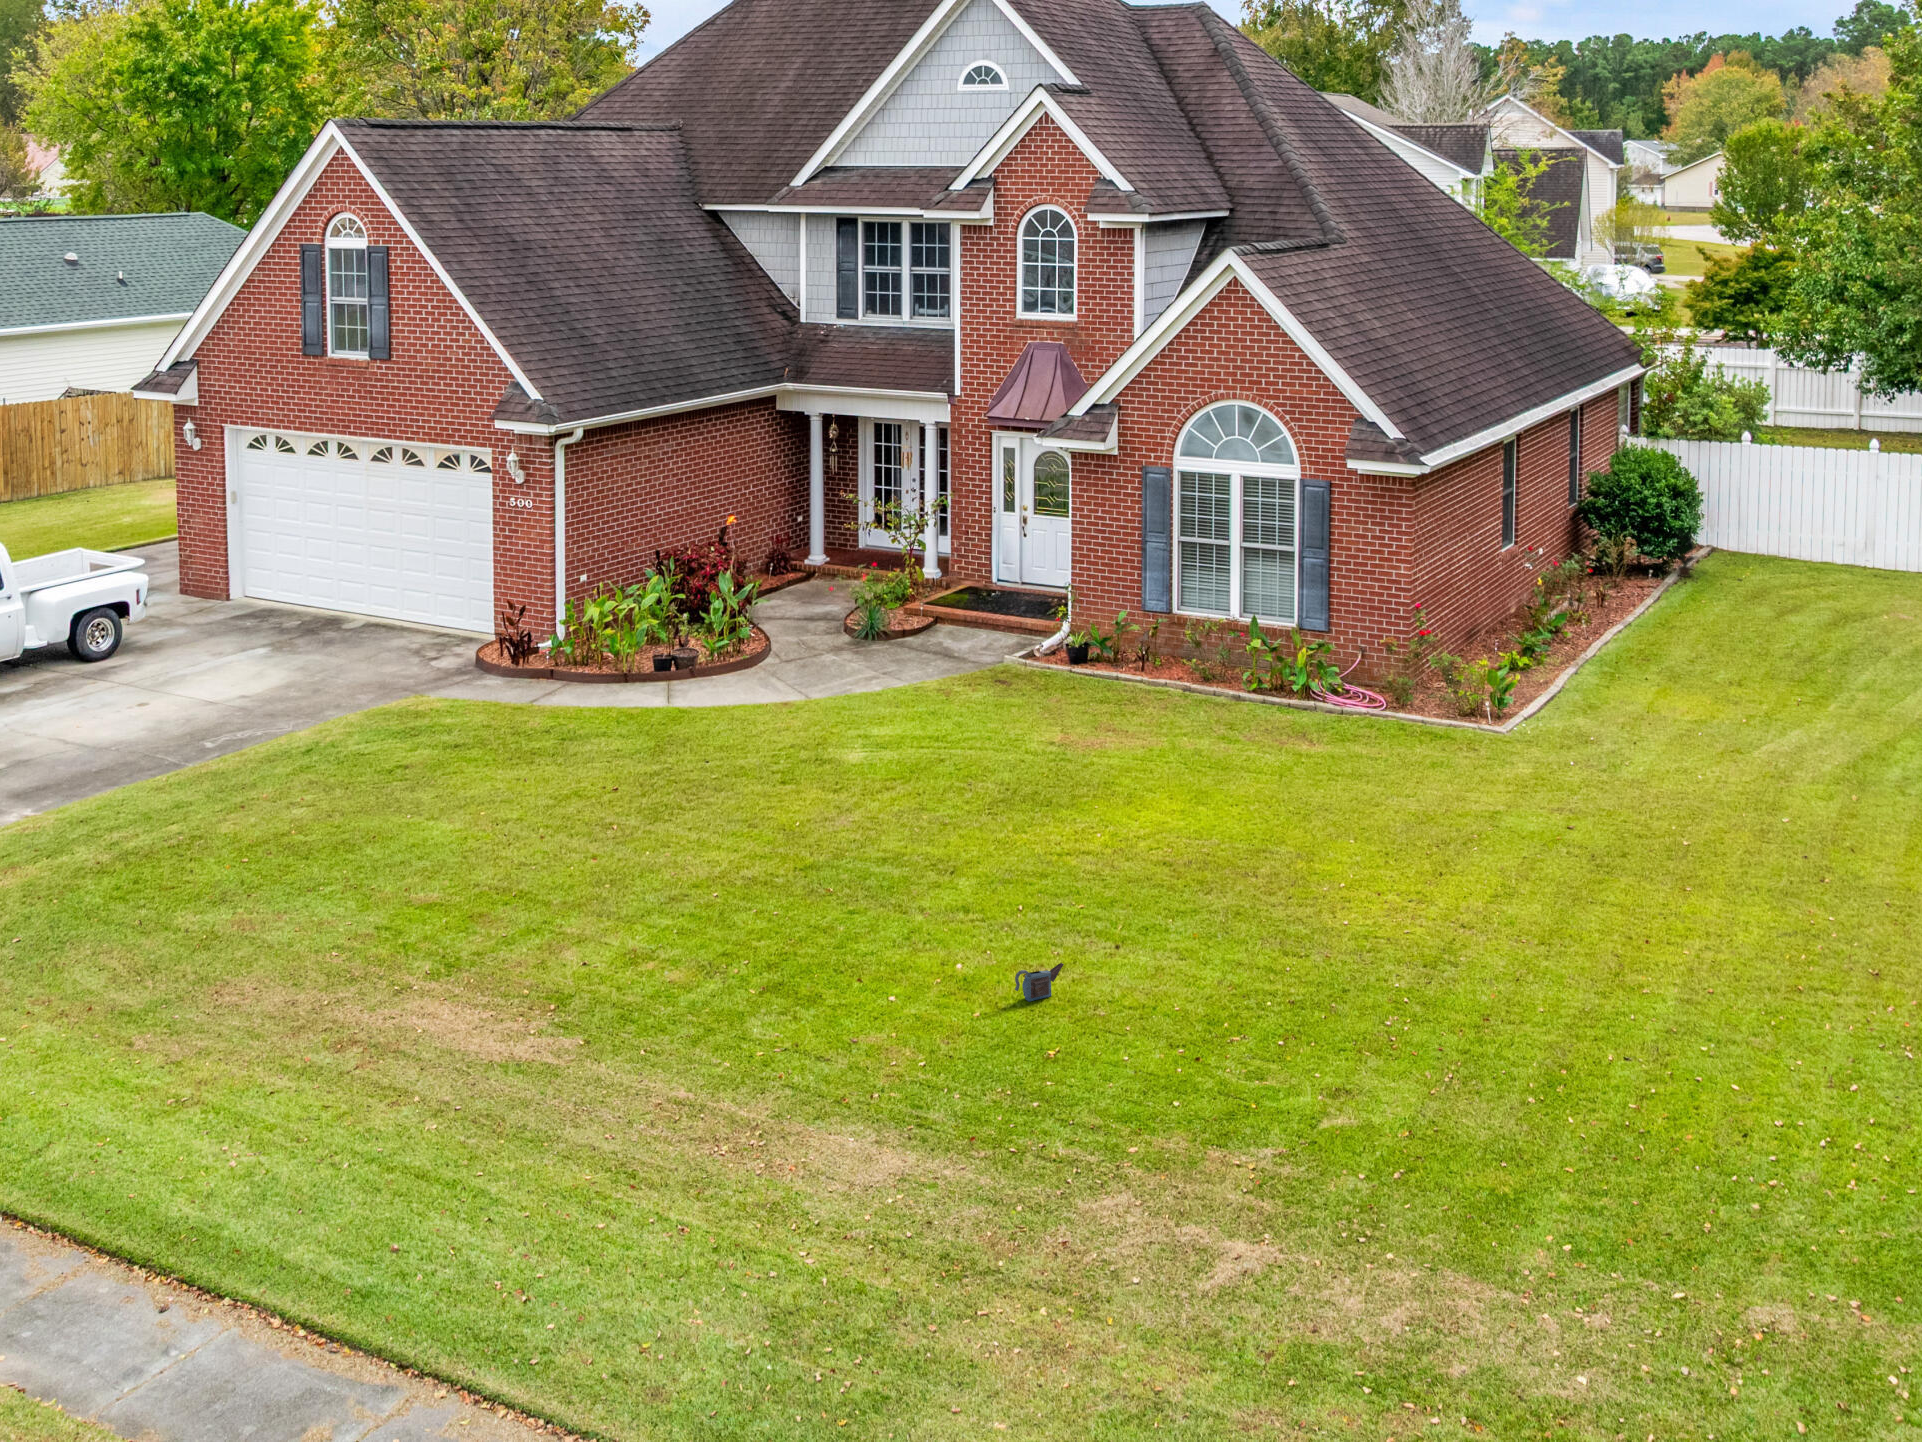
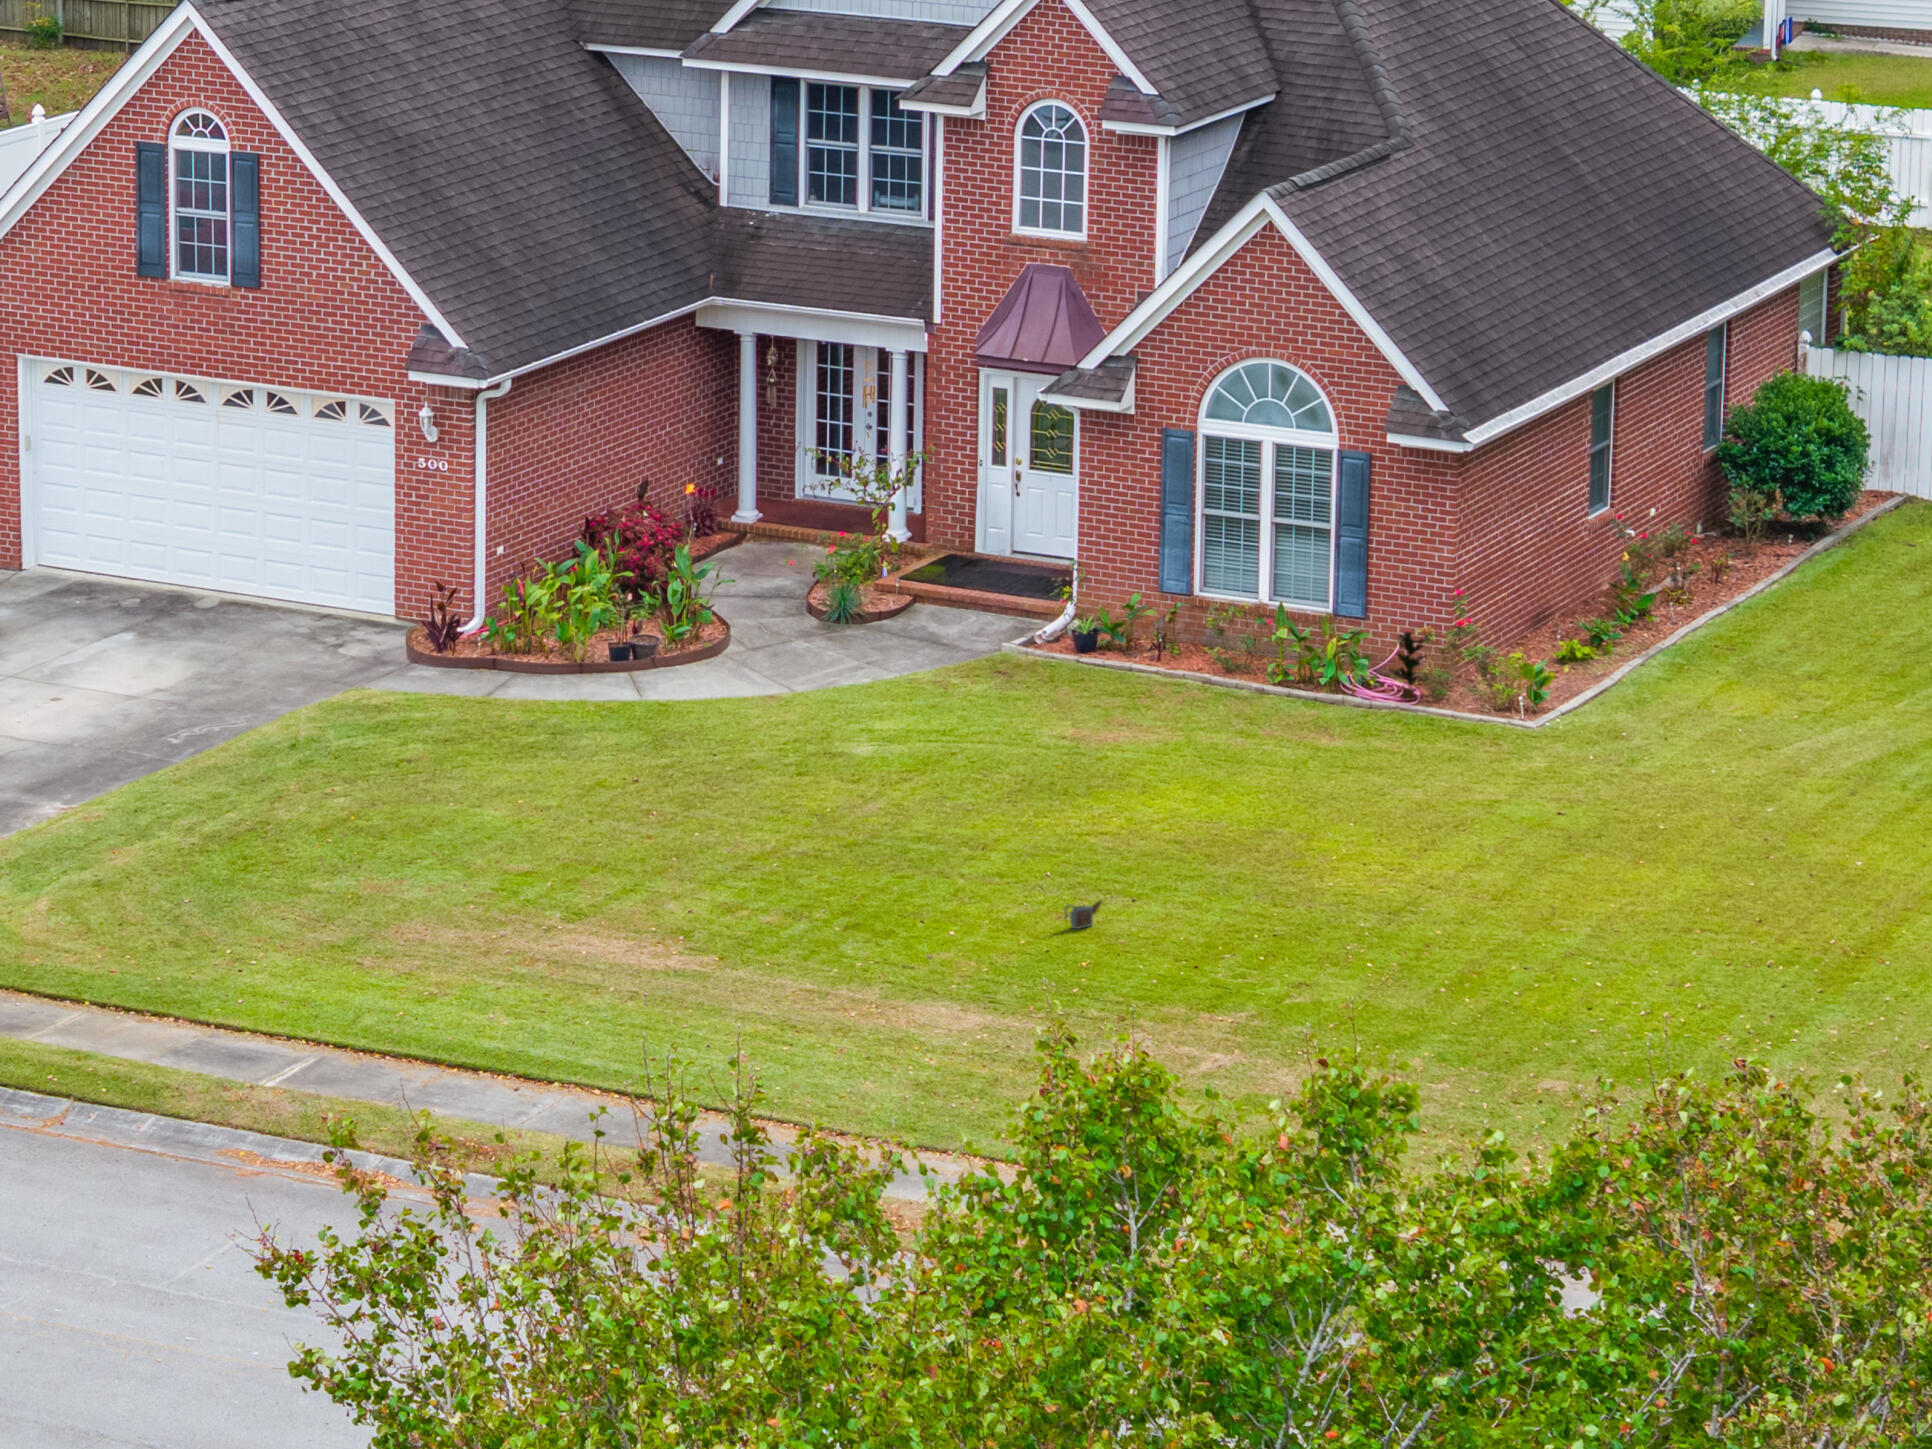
potted plant: present [1671,530,1696,577] -> present [1391,632,1425,700]

